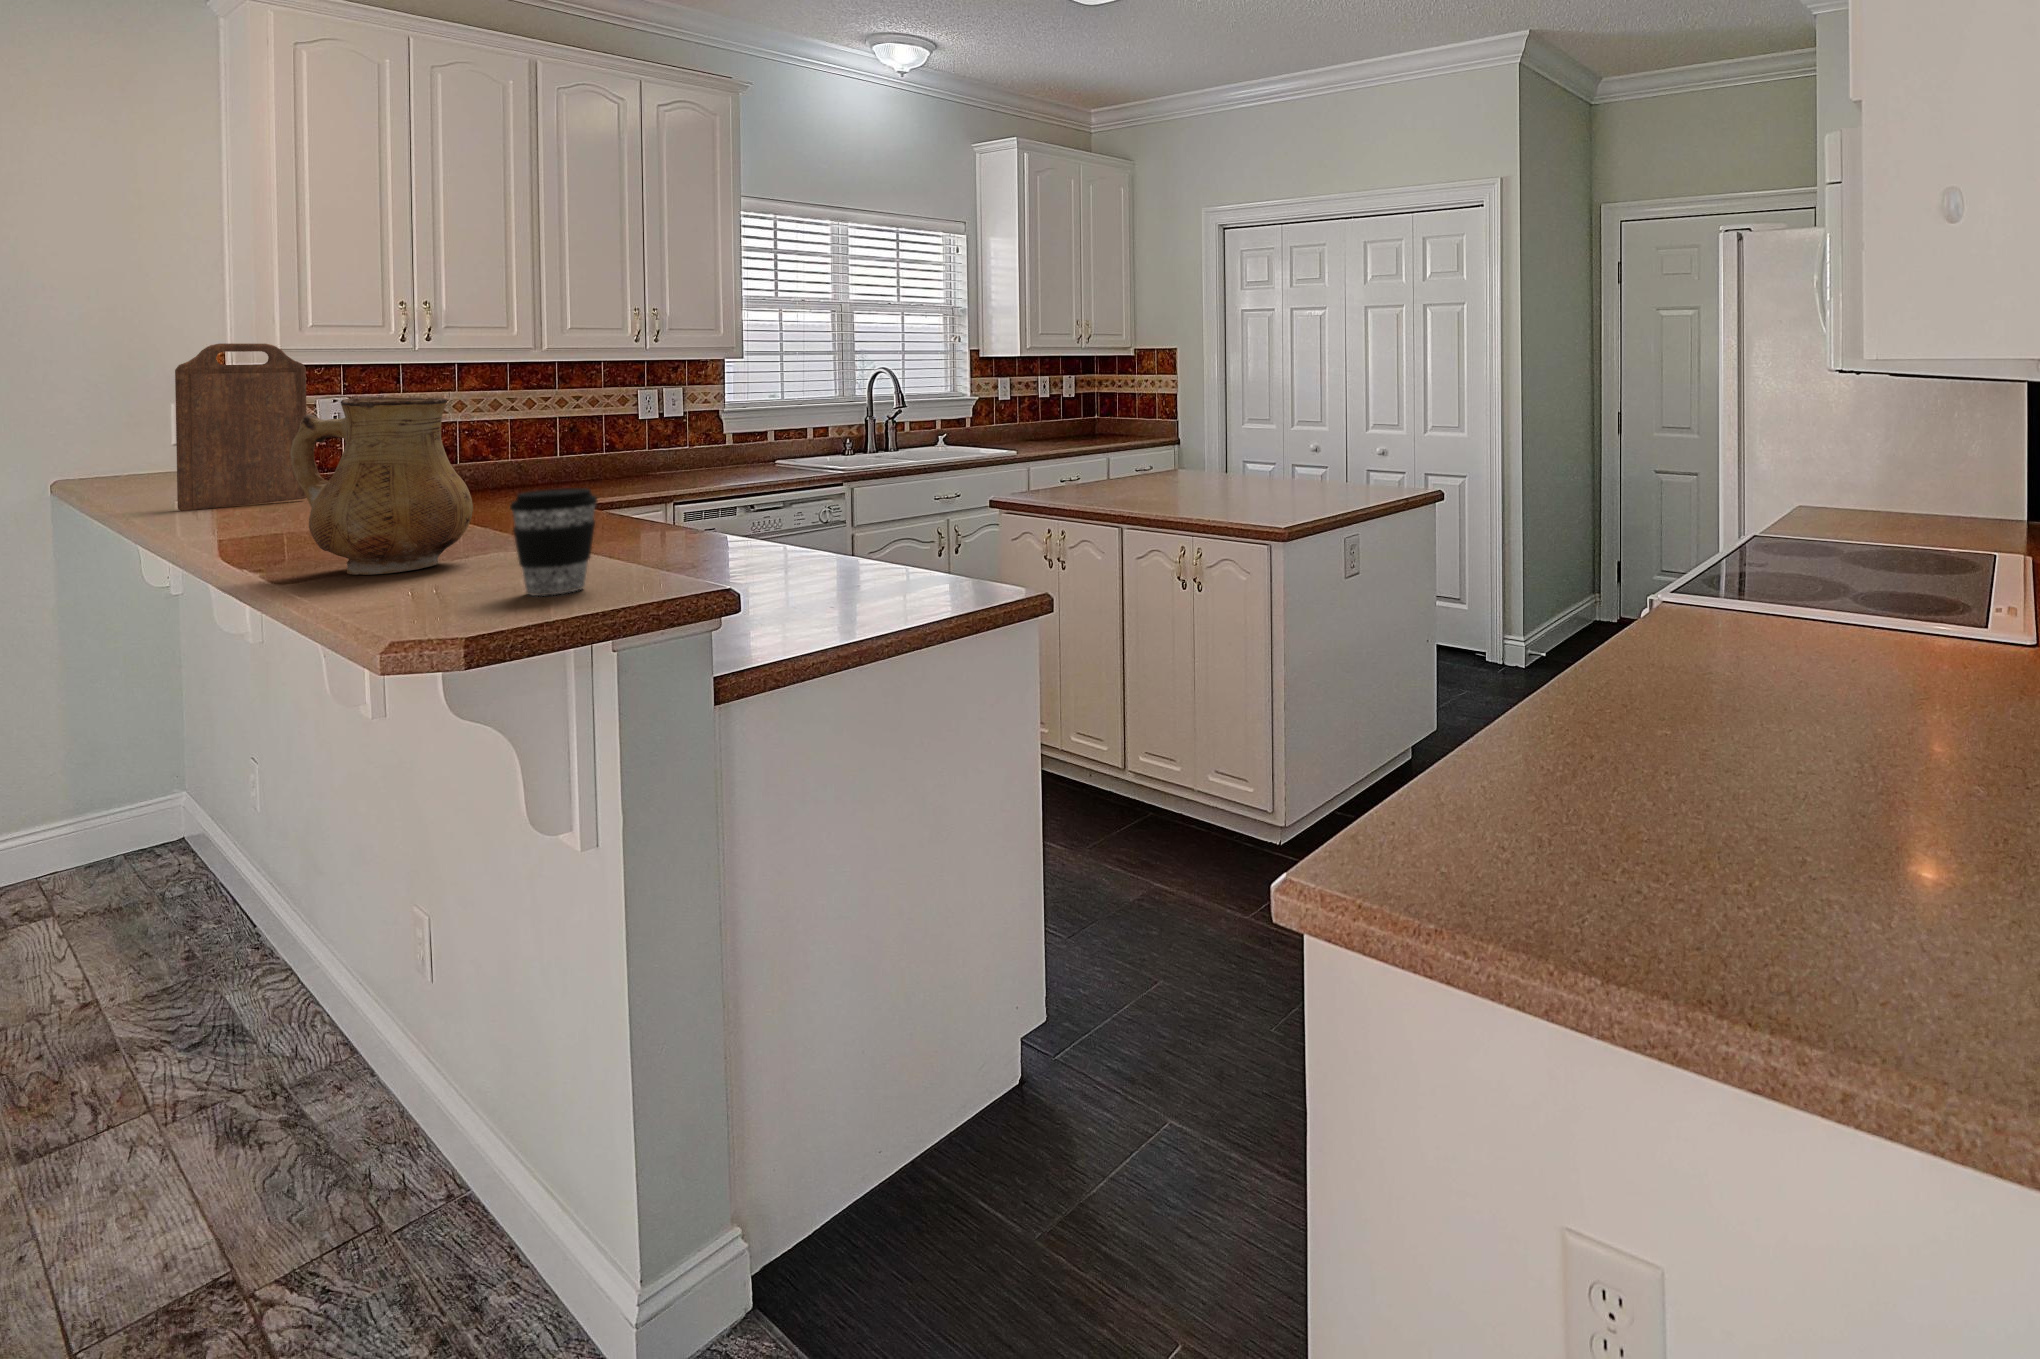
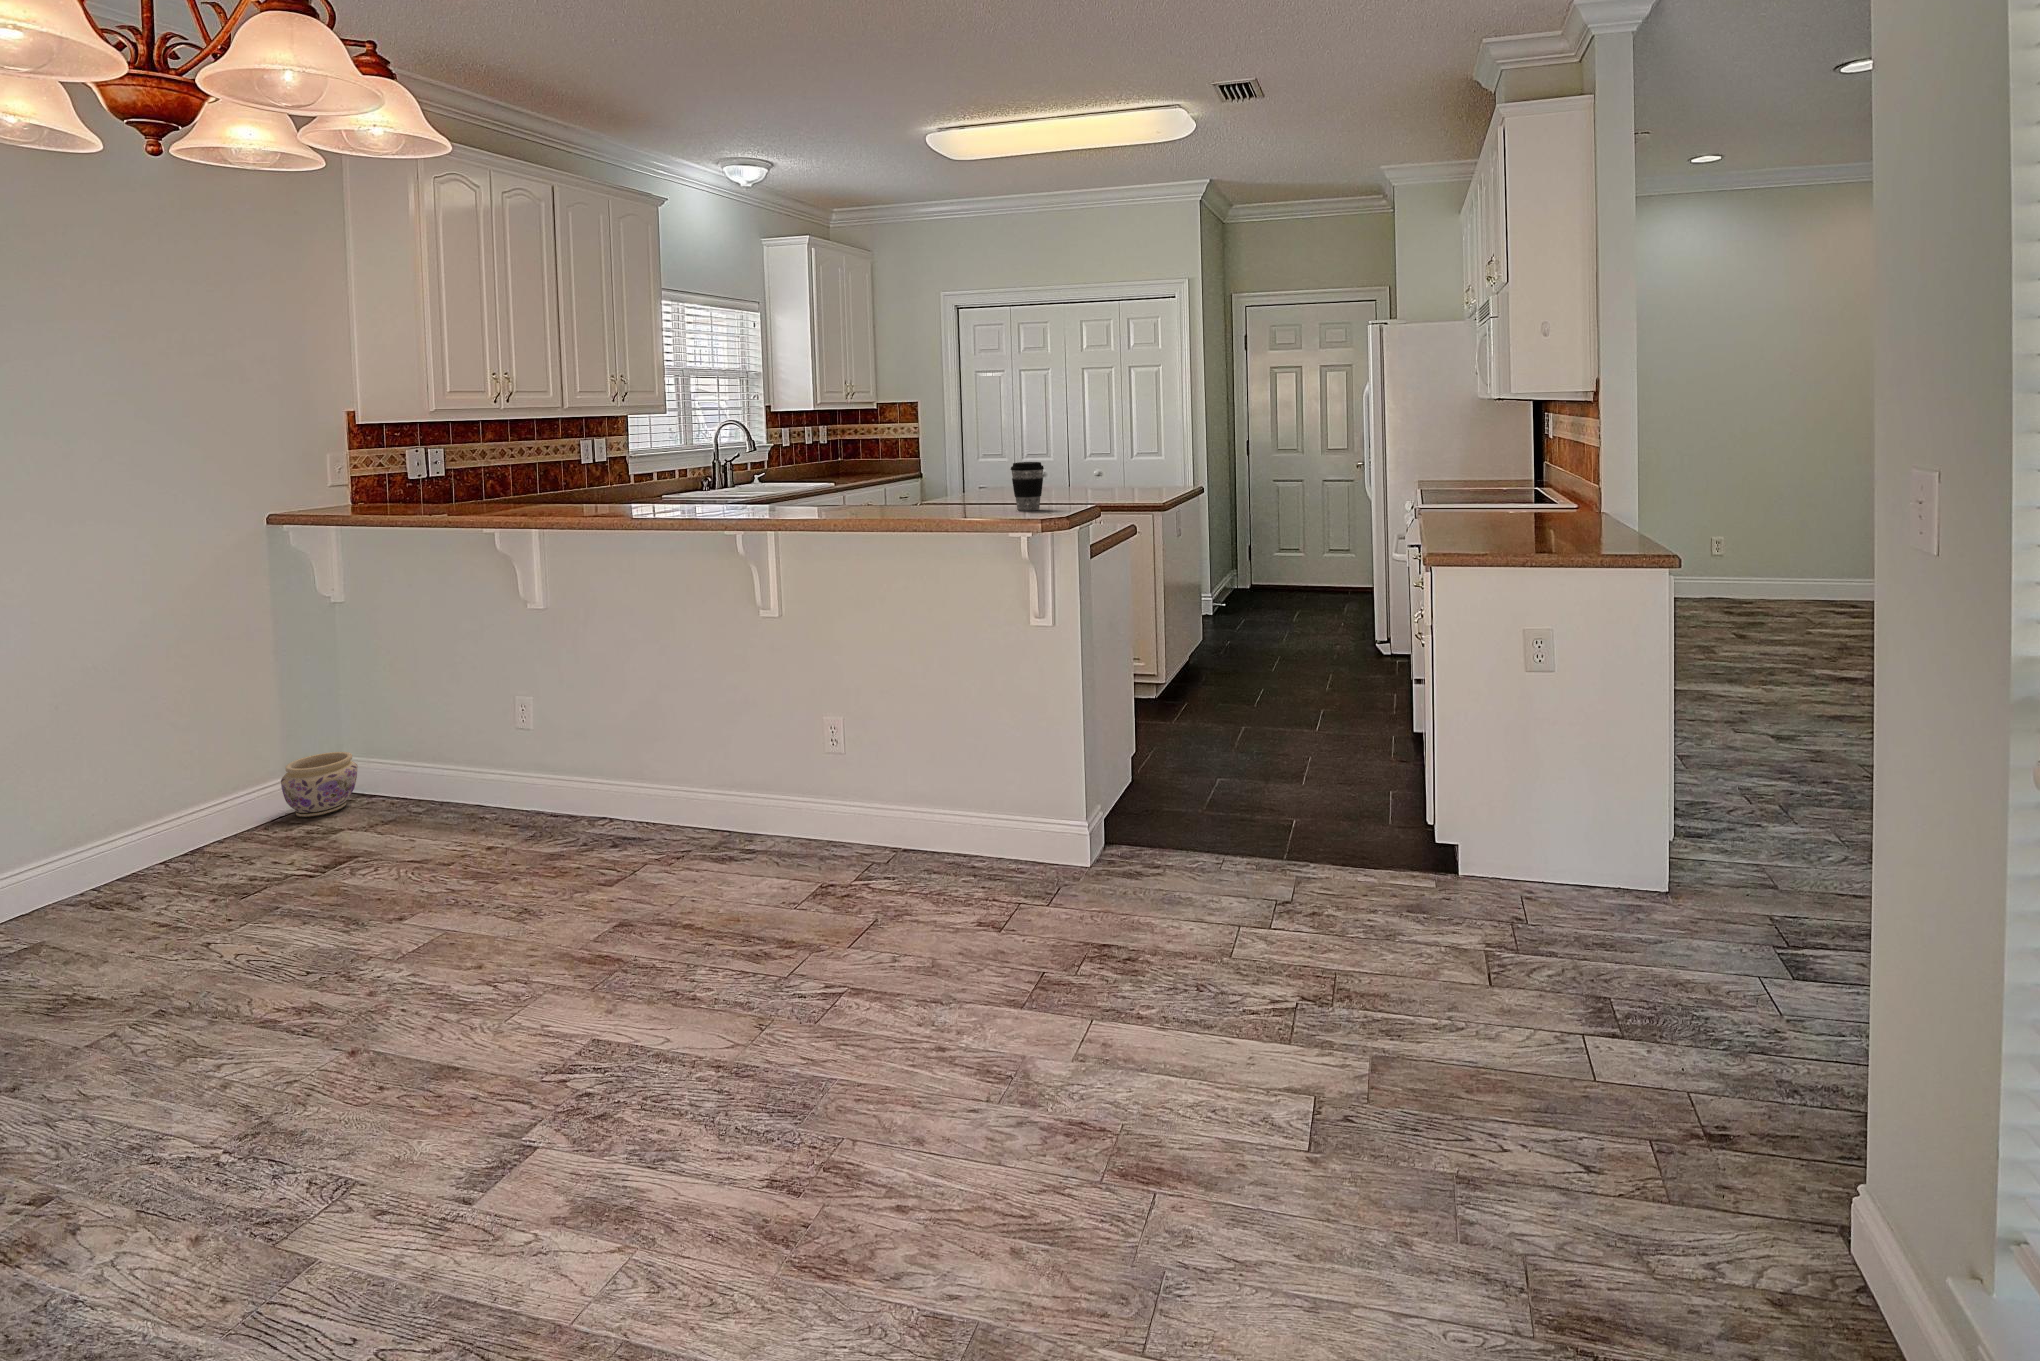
cutting board: present [175,343,307,511] -> none [526,401,576,514]
ceramic pitcher: present [290,397,473,575] -> none [851,424,923,514]
planter: none [28,798,151,890] -> present [281,752,358,818]

